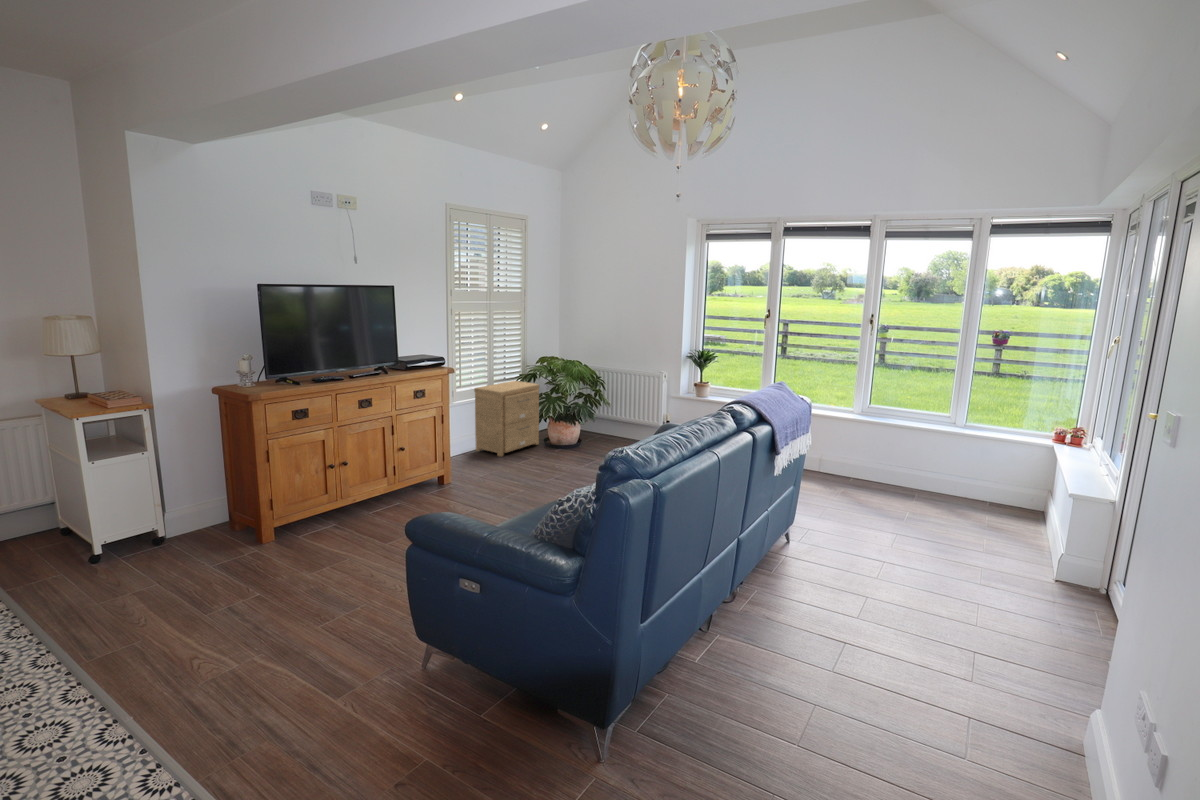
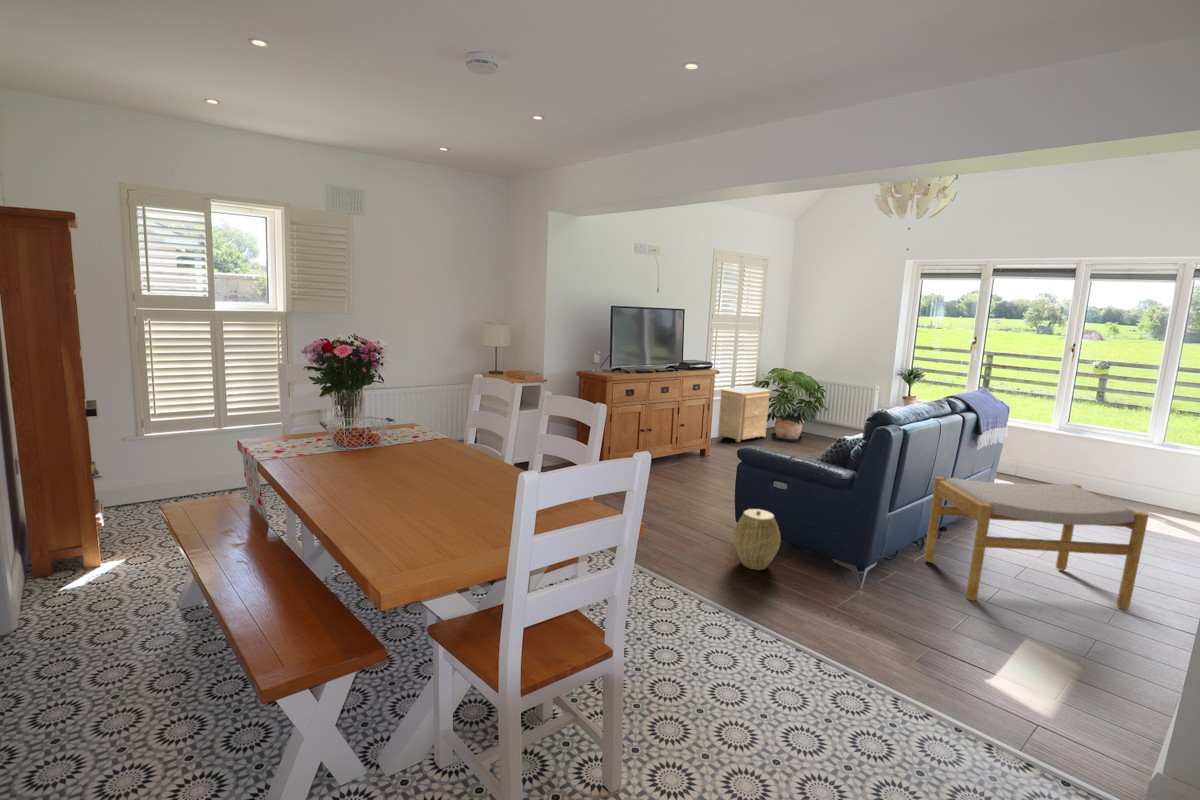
footstool: none [710,521,1007,752] -> present [924,477,1149,610]
woven basket: none [386,637,471,753] -> present [734,509,780,570]

